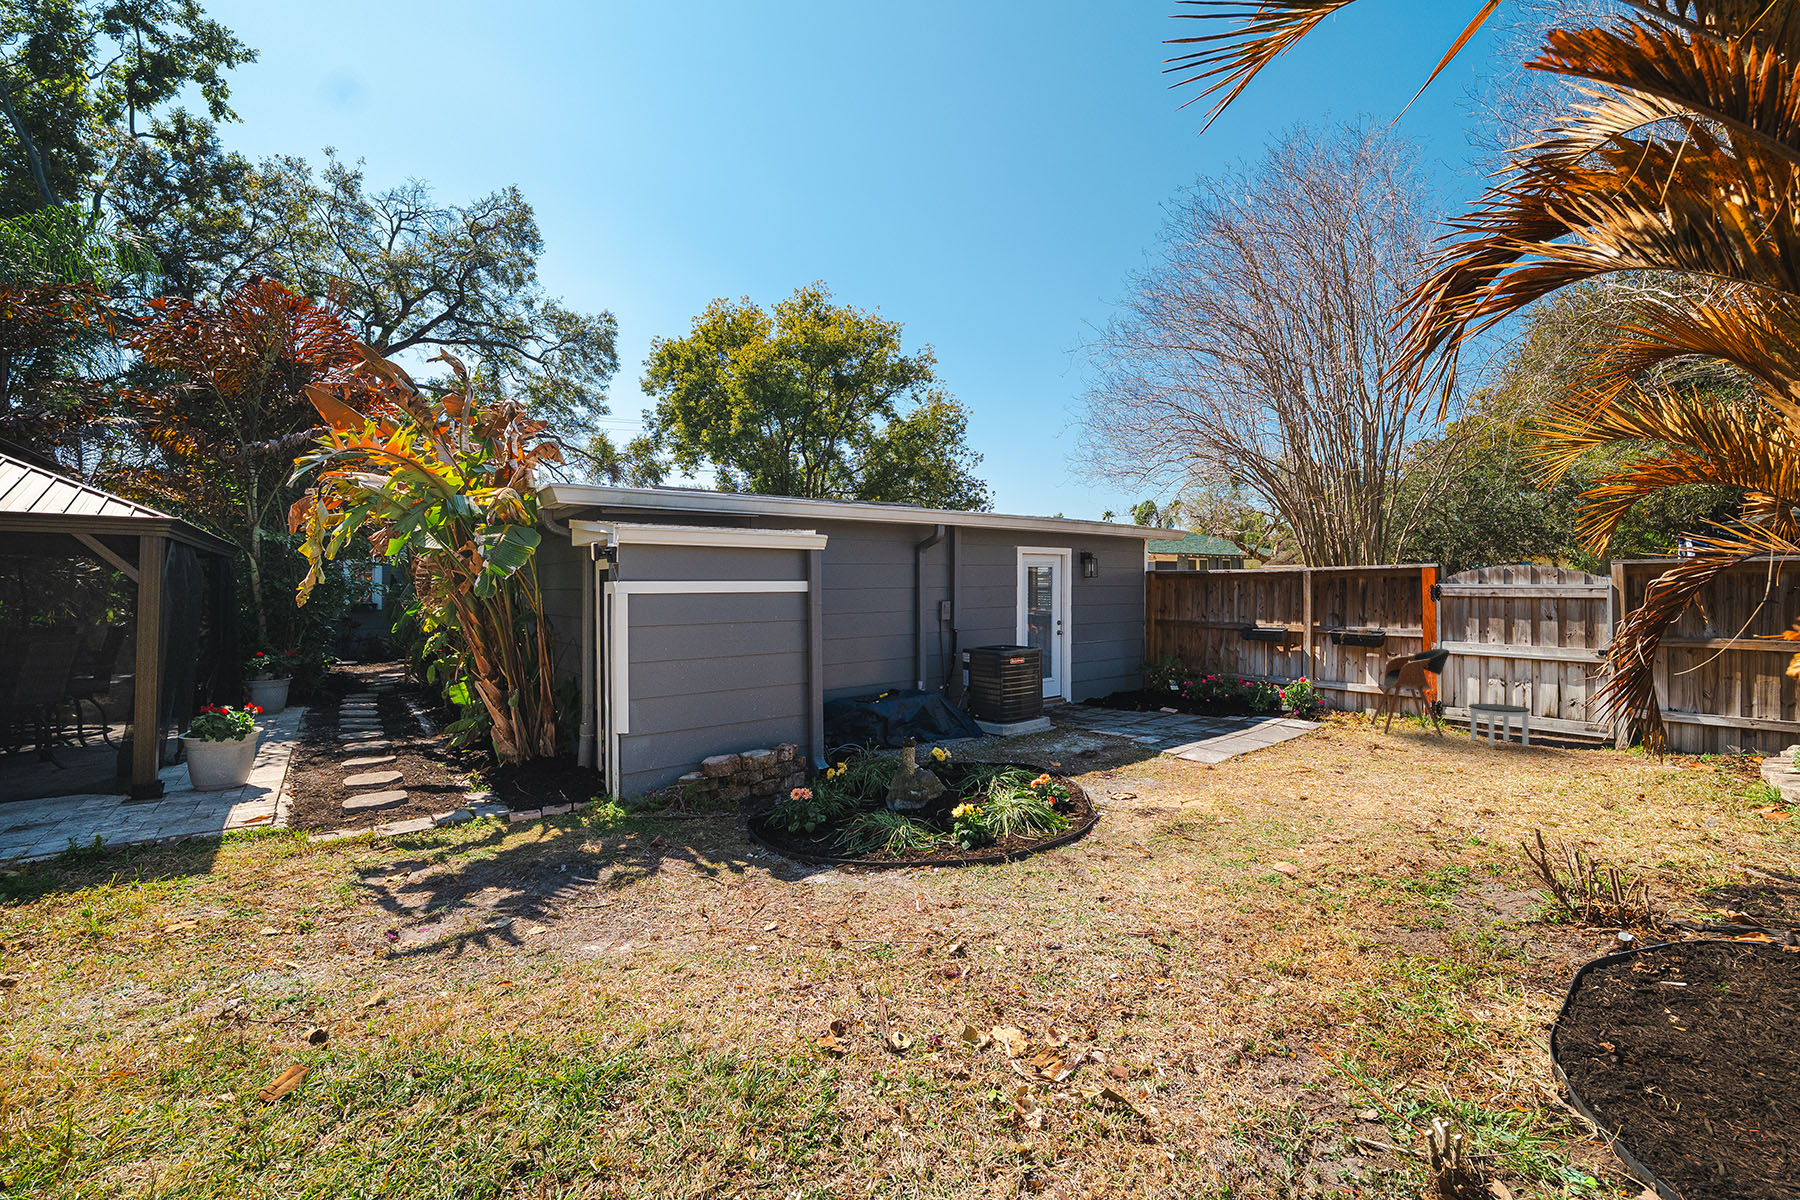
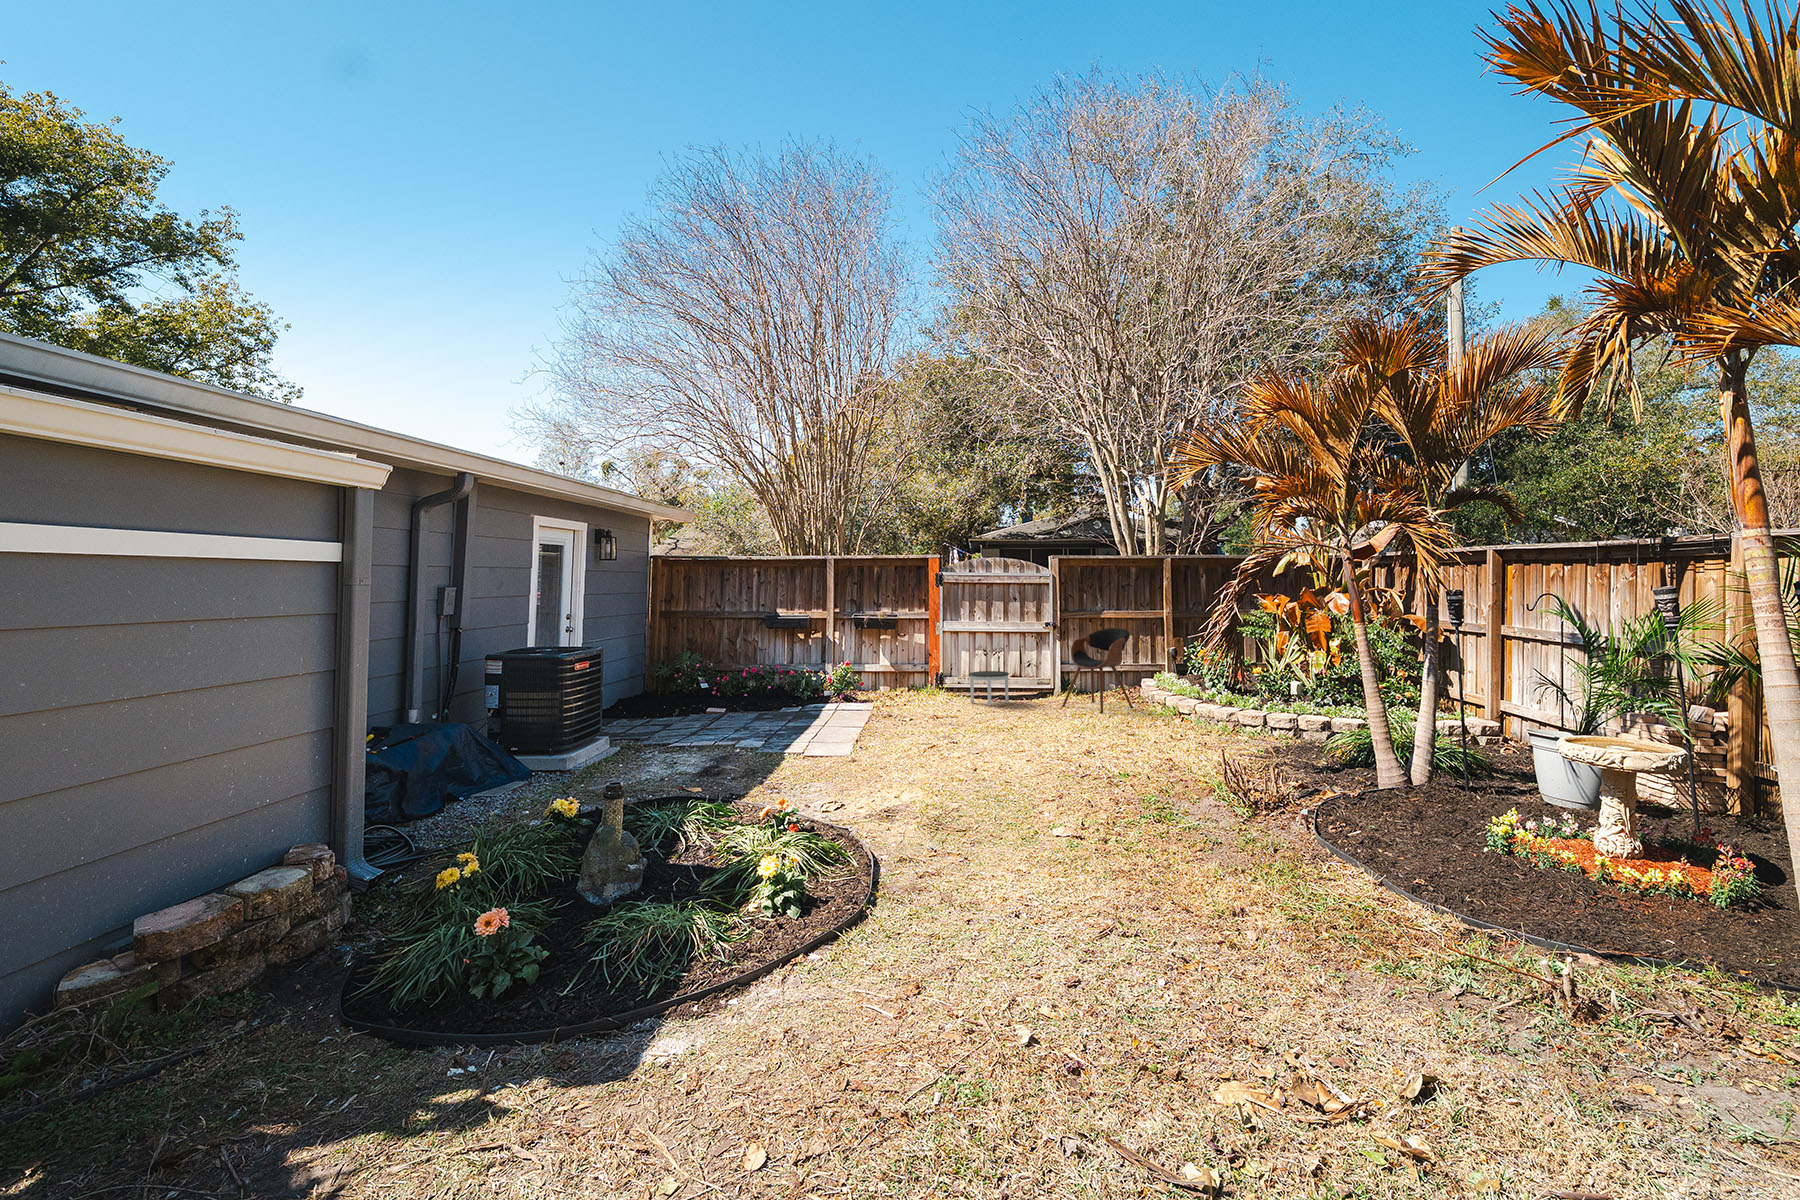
chair: present [1371,649,1450,736] -> present [1062,628,1133,713]

